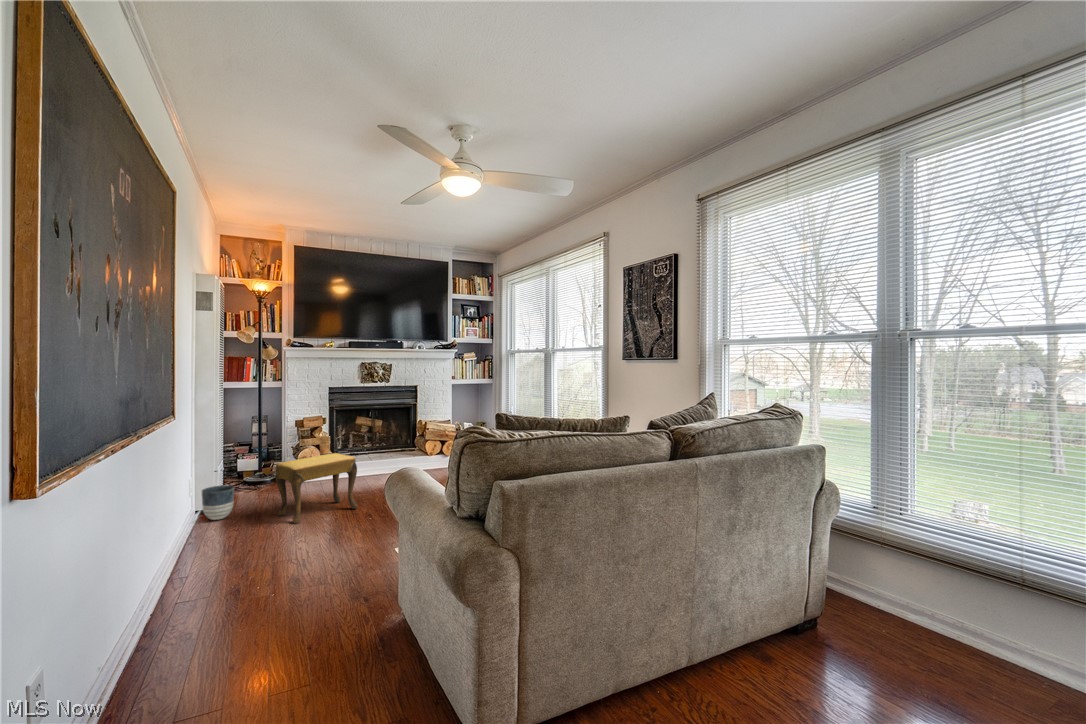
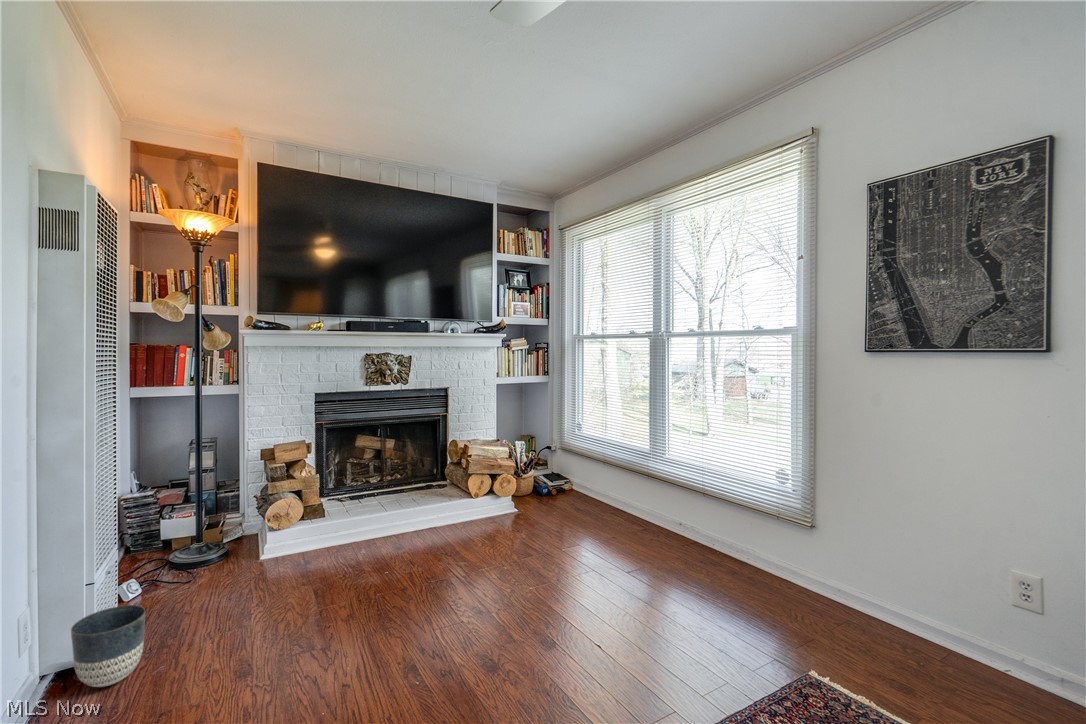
footstool: present [275,453,357,524] -> none [231,524,392,695]

